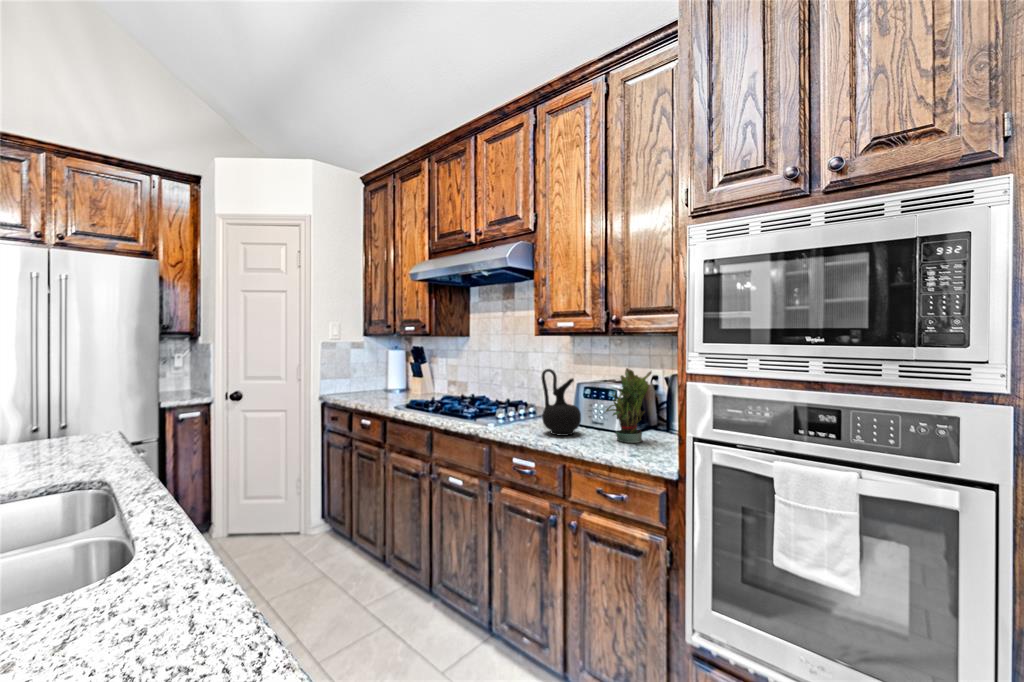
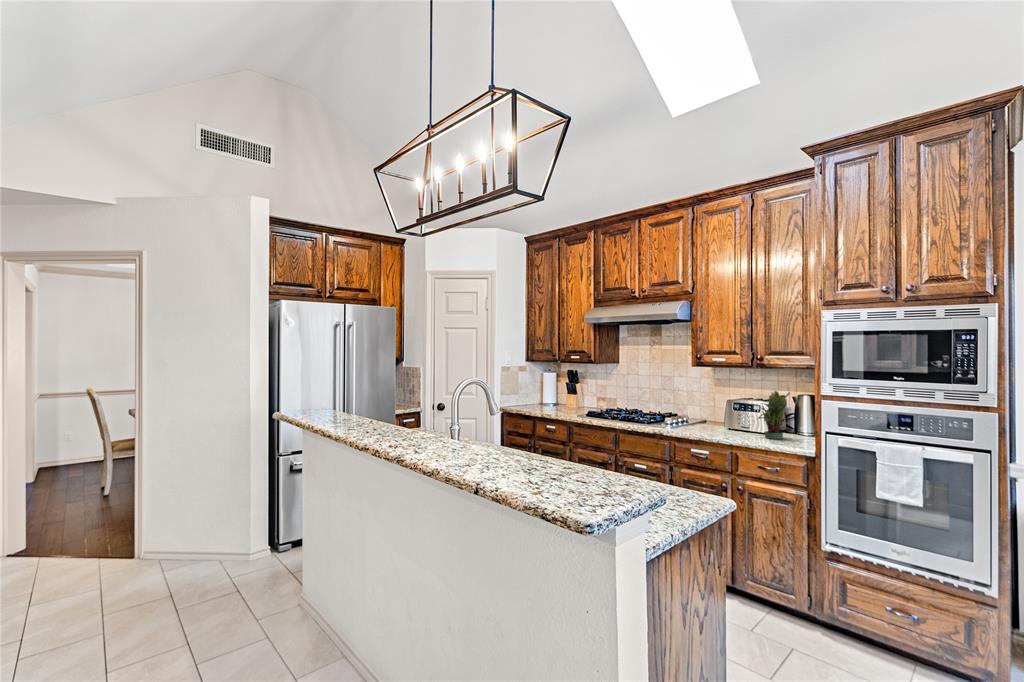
ceramic jug: present [542,369,581,436] -> none [709,390,738,435]

